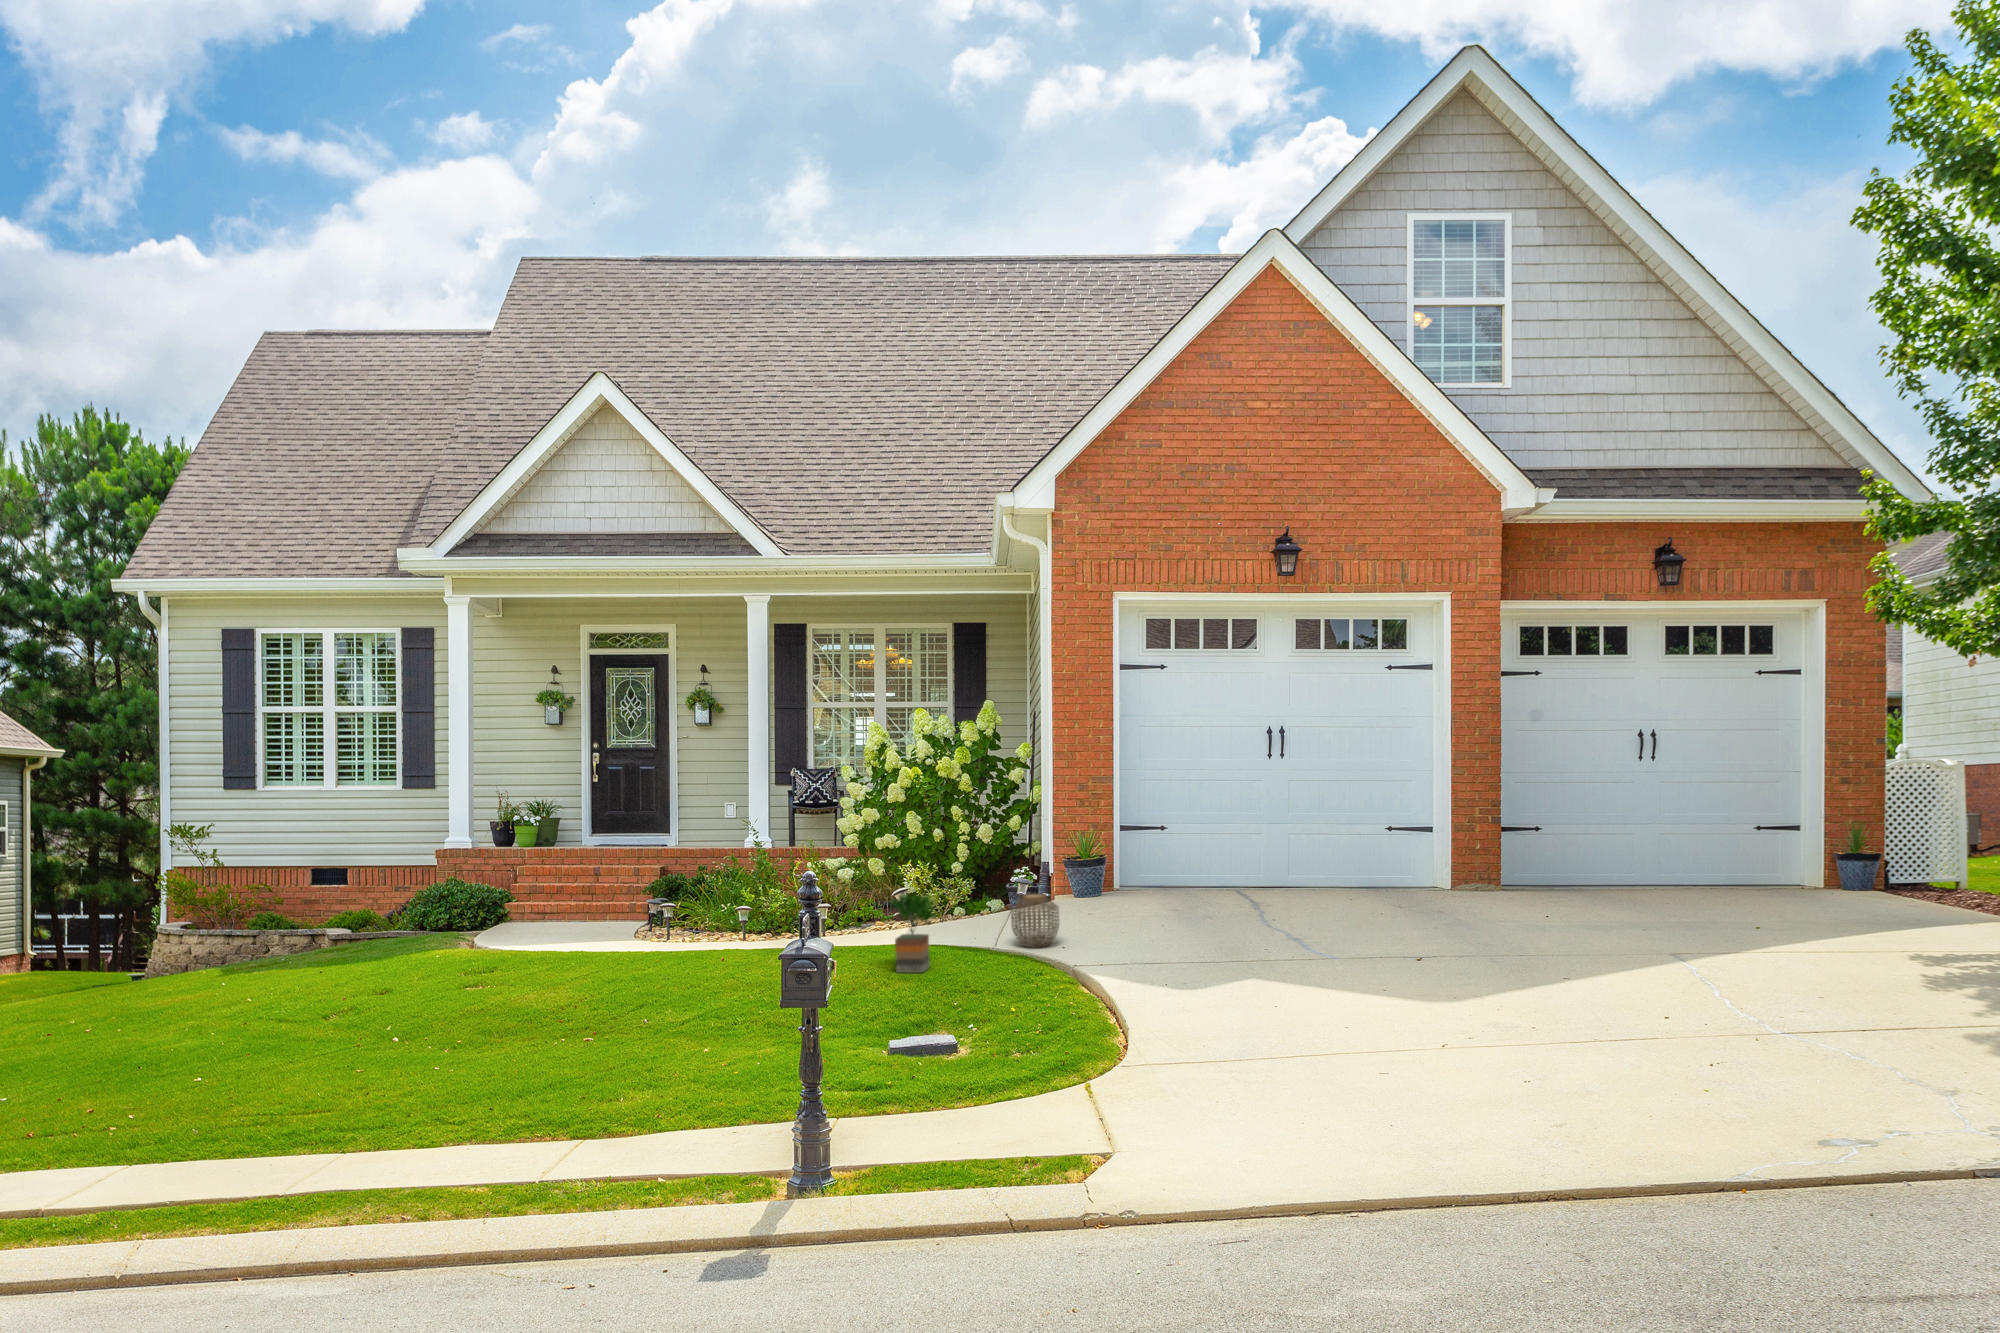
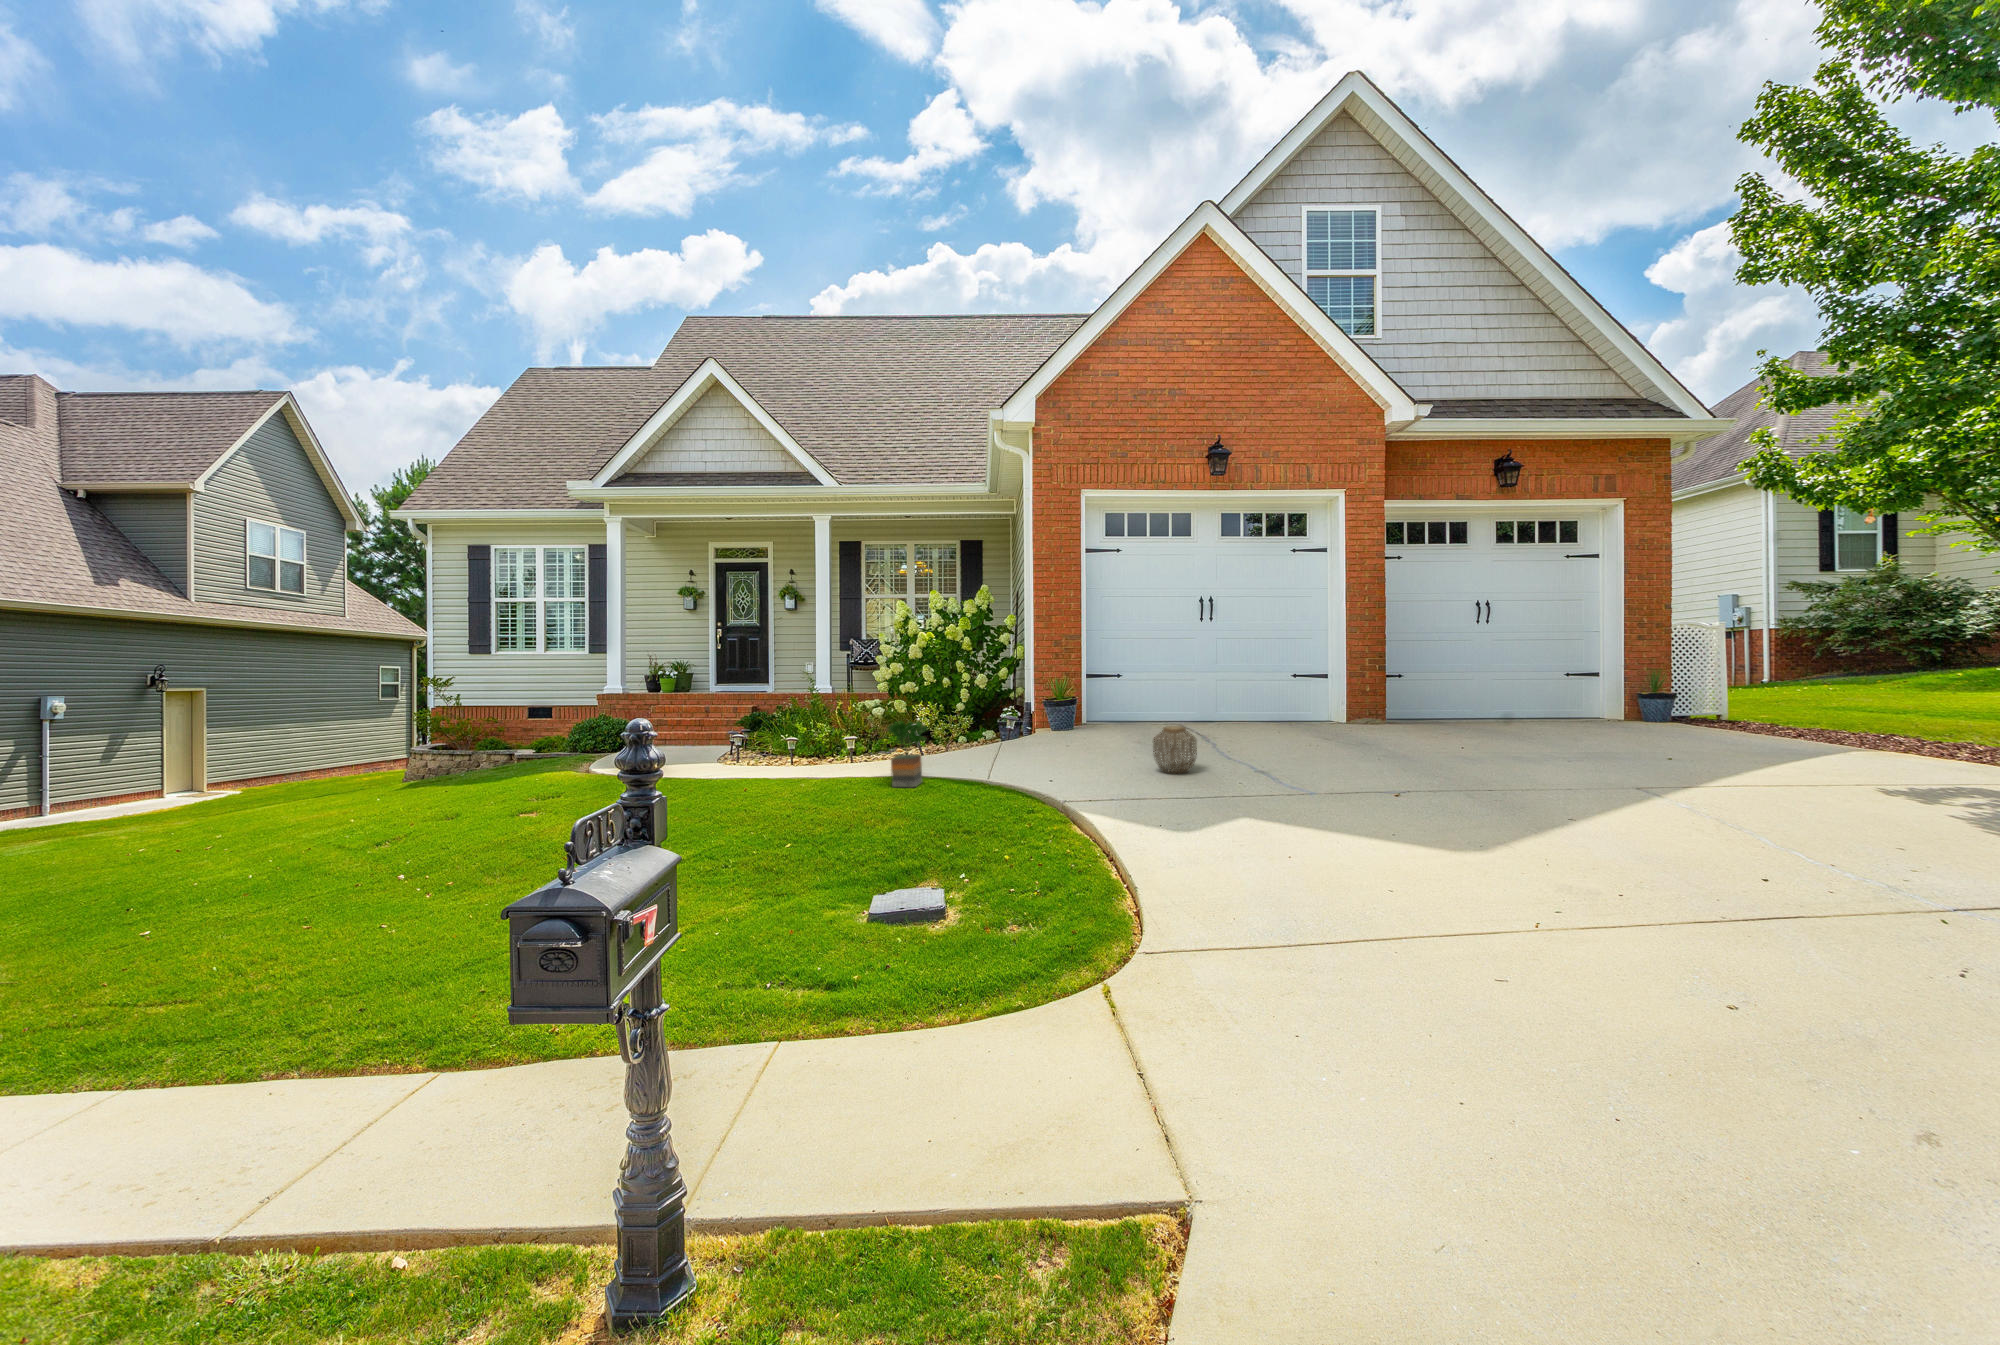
woven basket: present [1011,894,1059,947] -> present [1153,726,1197,774]

